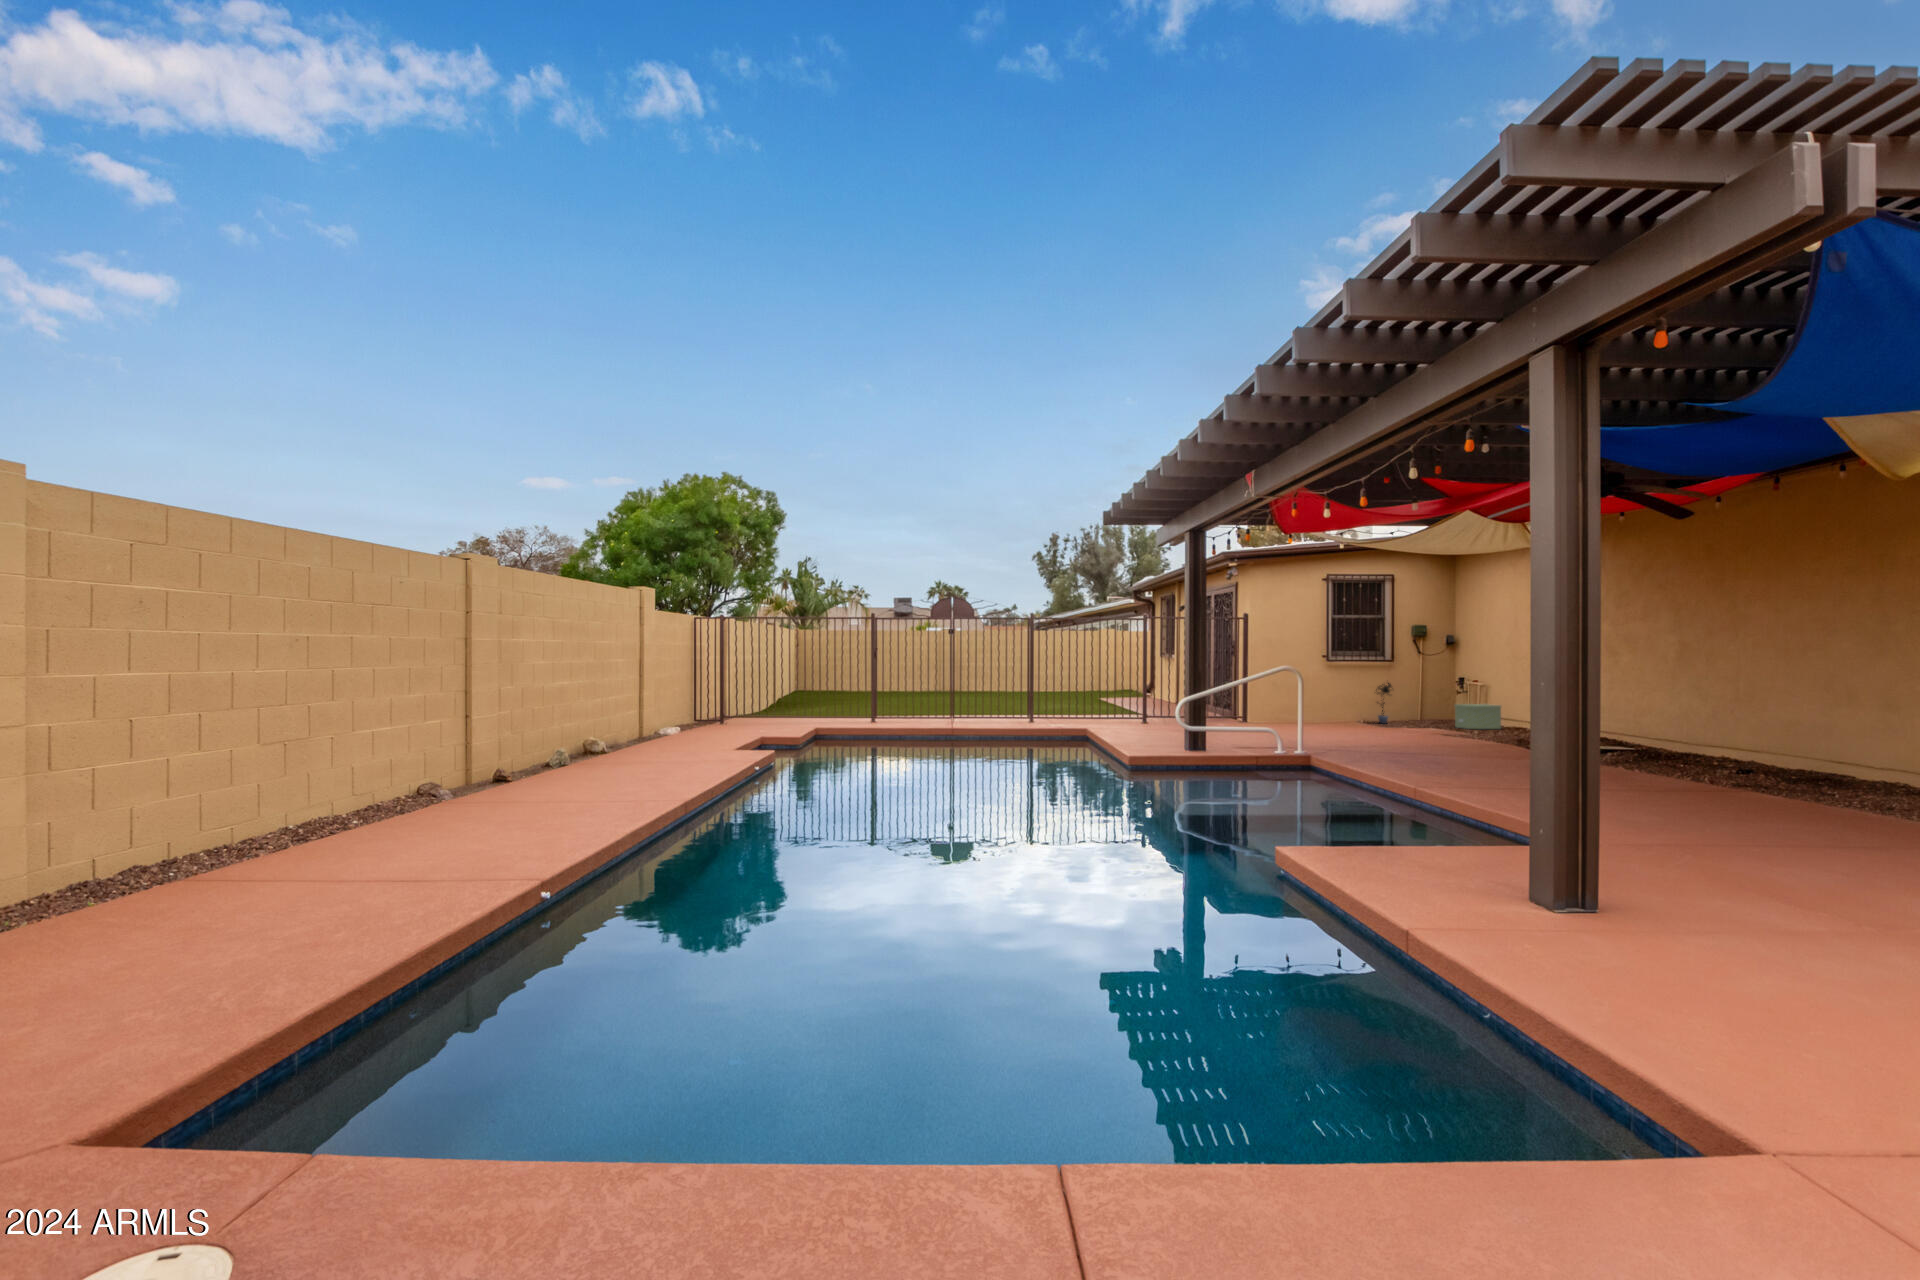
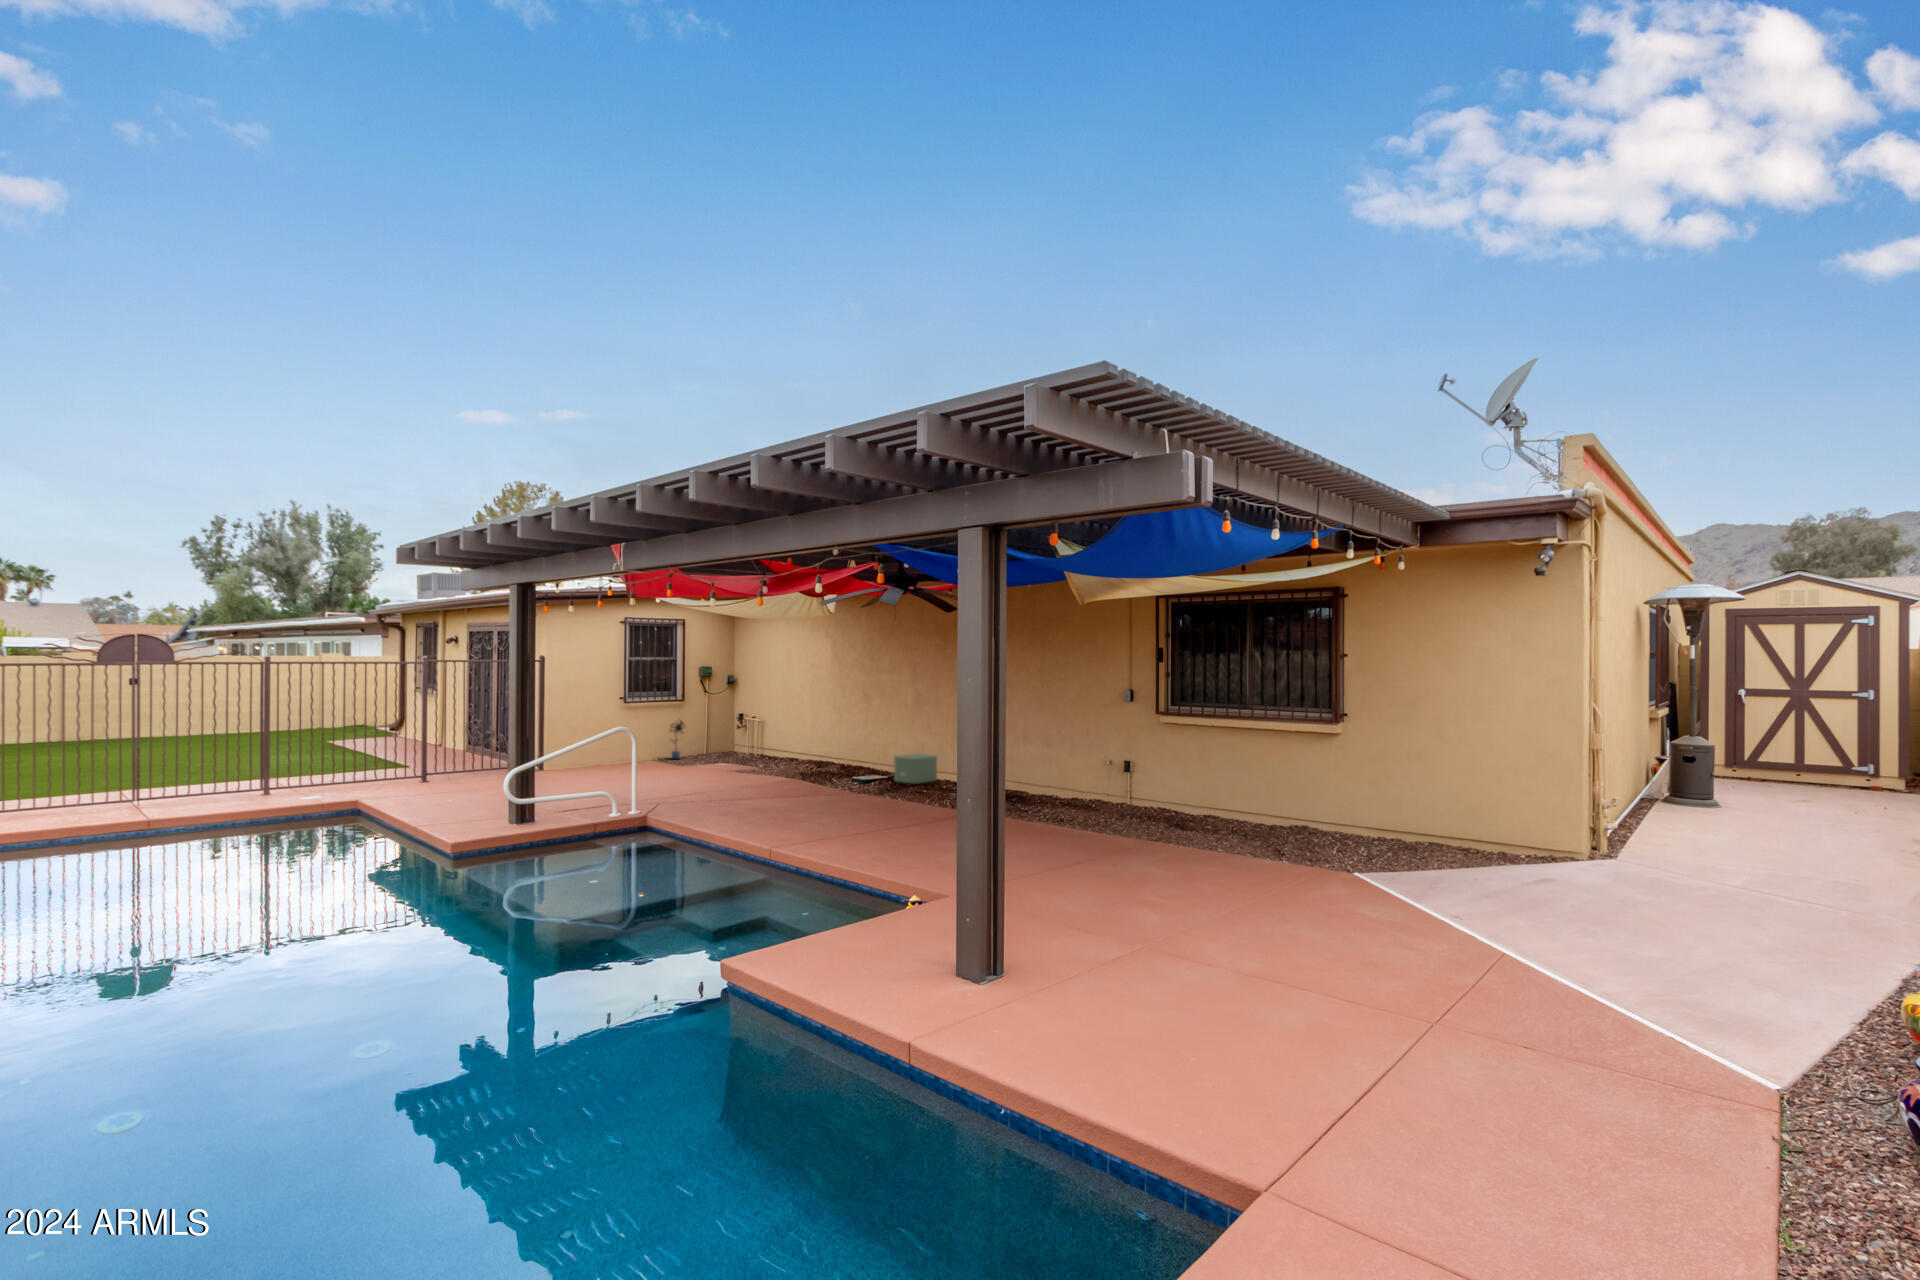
storage box: present [1455,704,1501,729] -> present [894,754,937,783]

